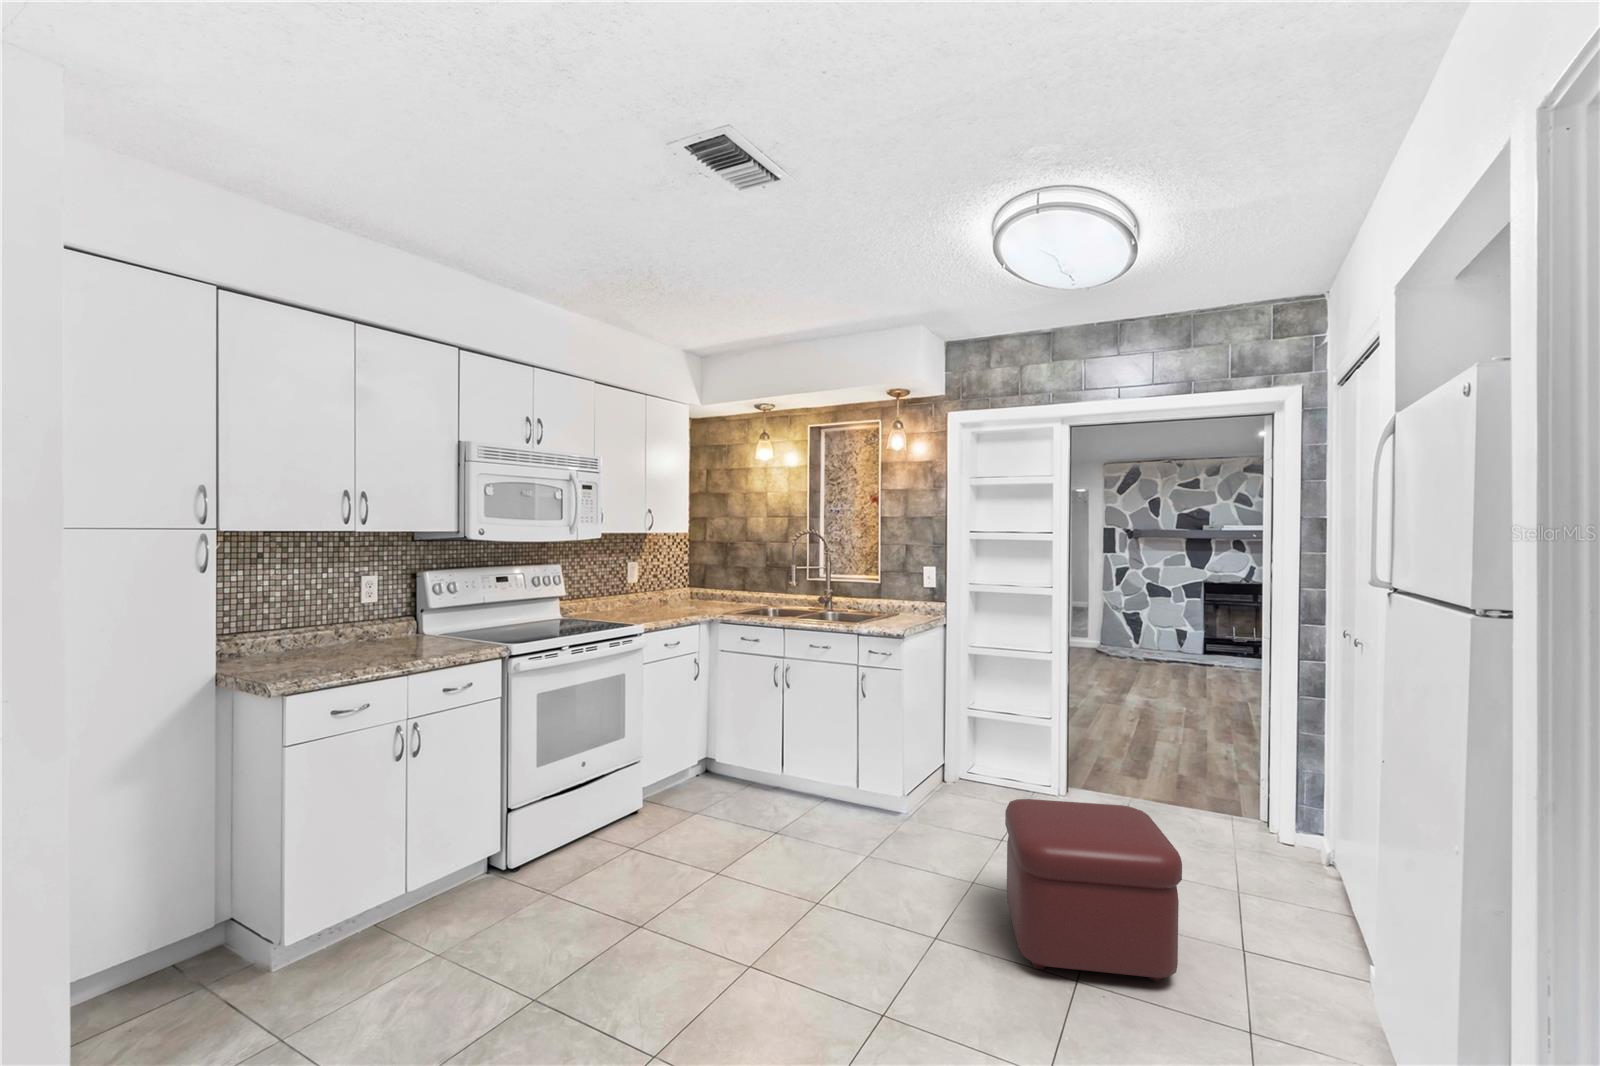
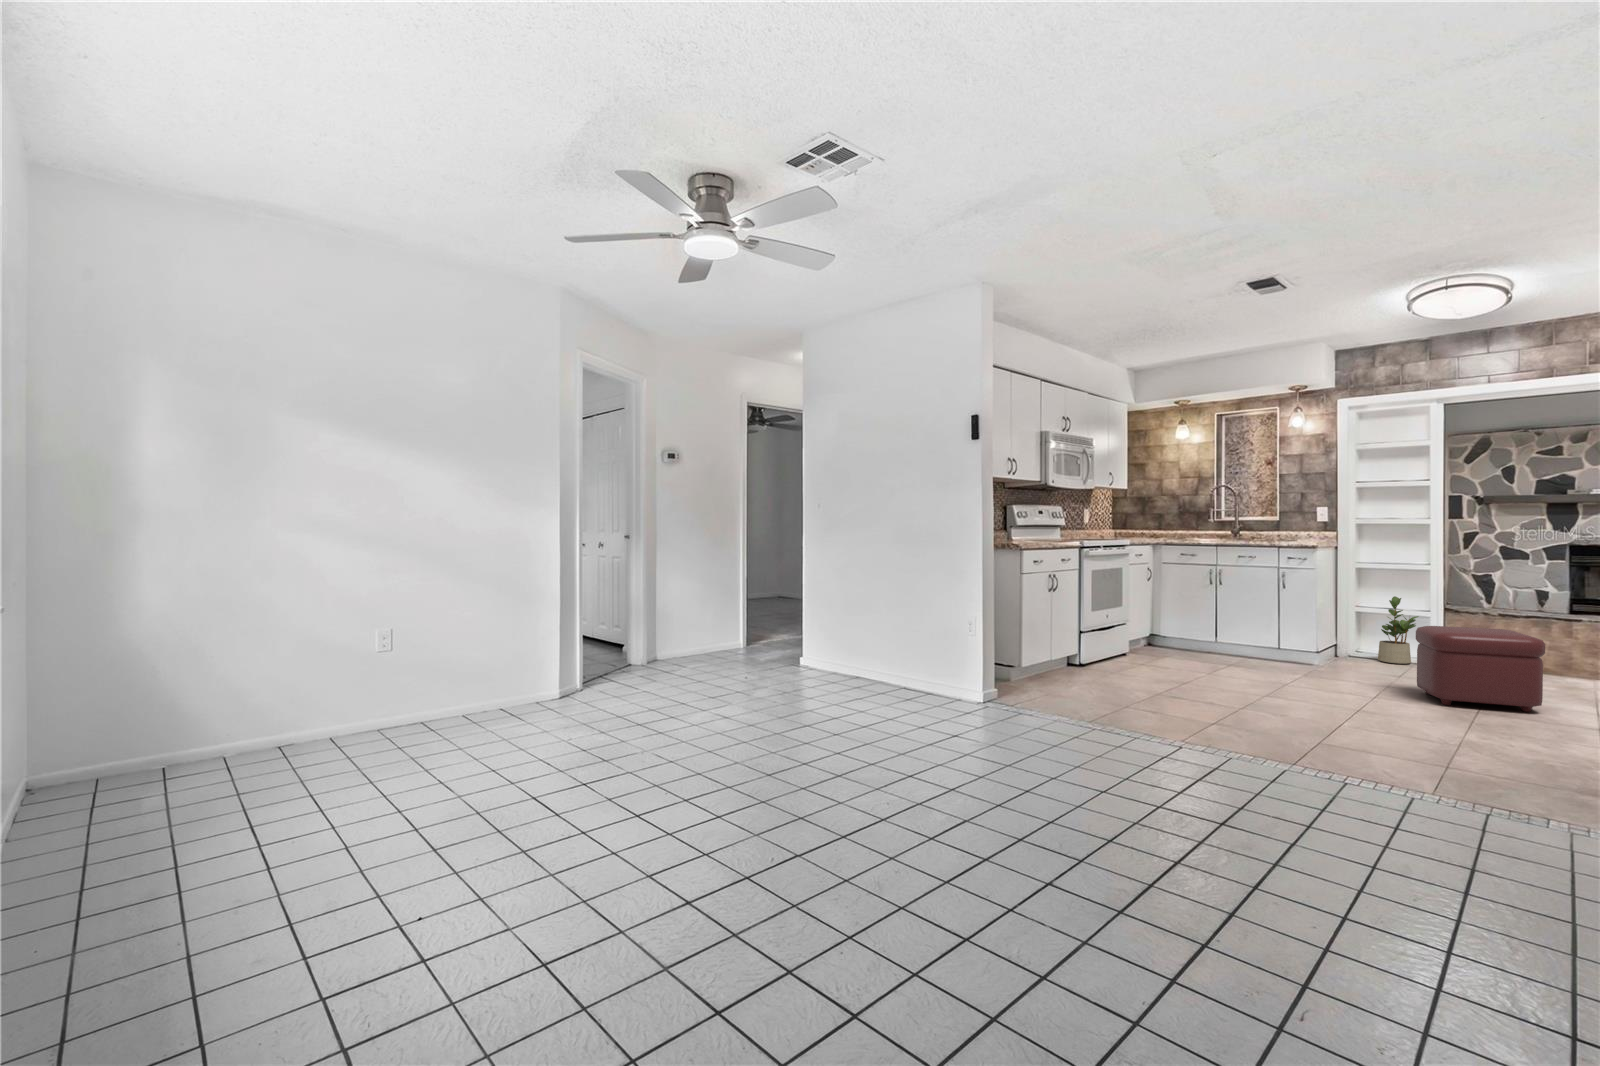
potted plant: none [990,699,1040,799] -> present [1378,596,1418,664]

